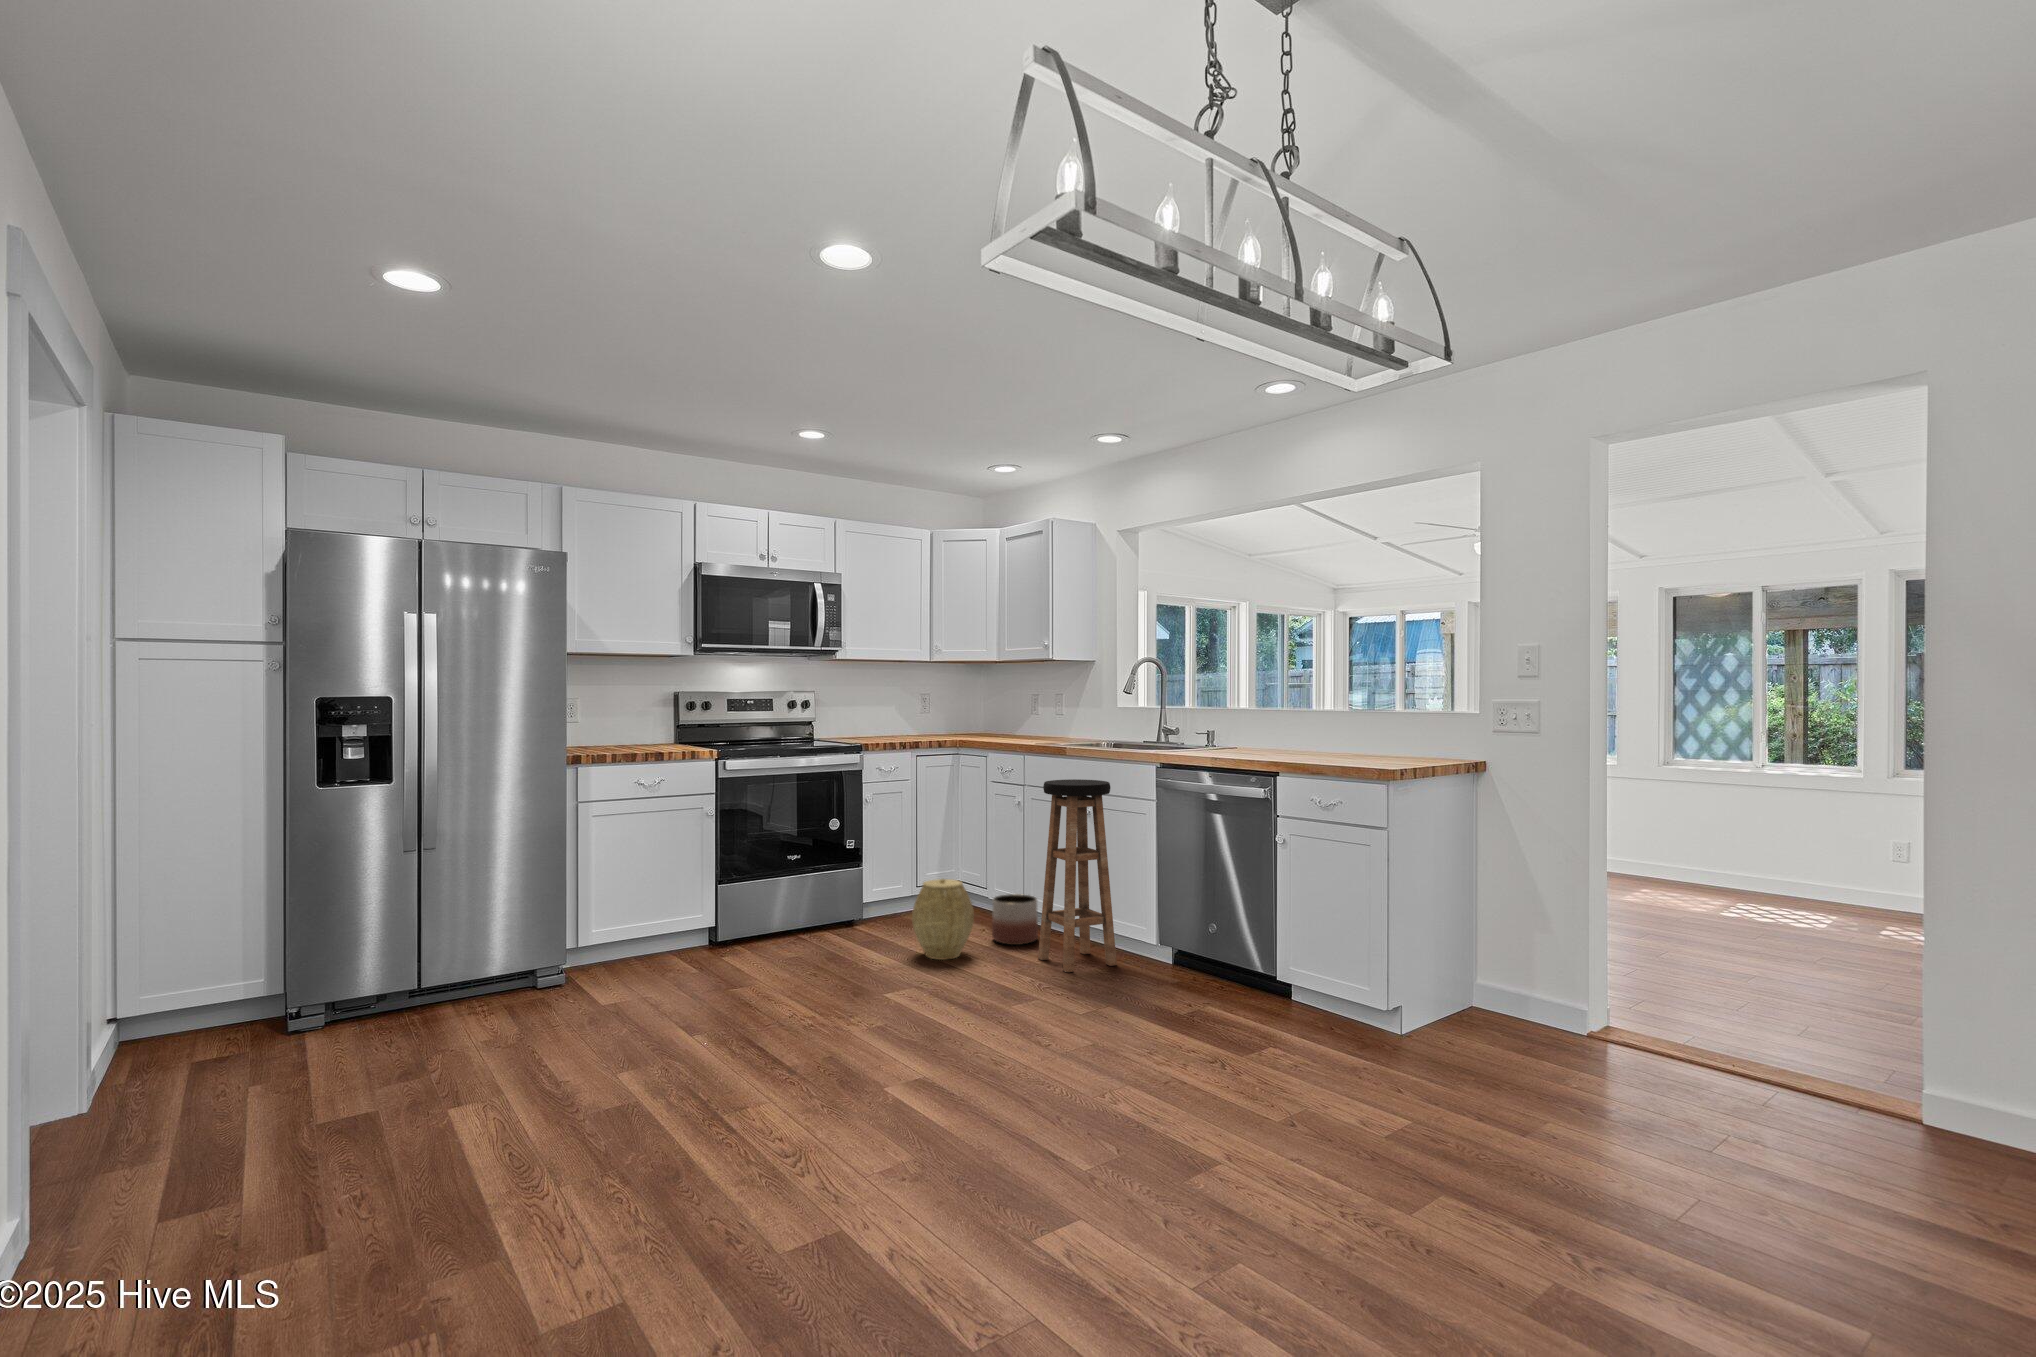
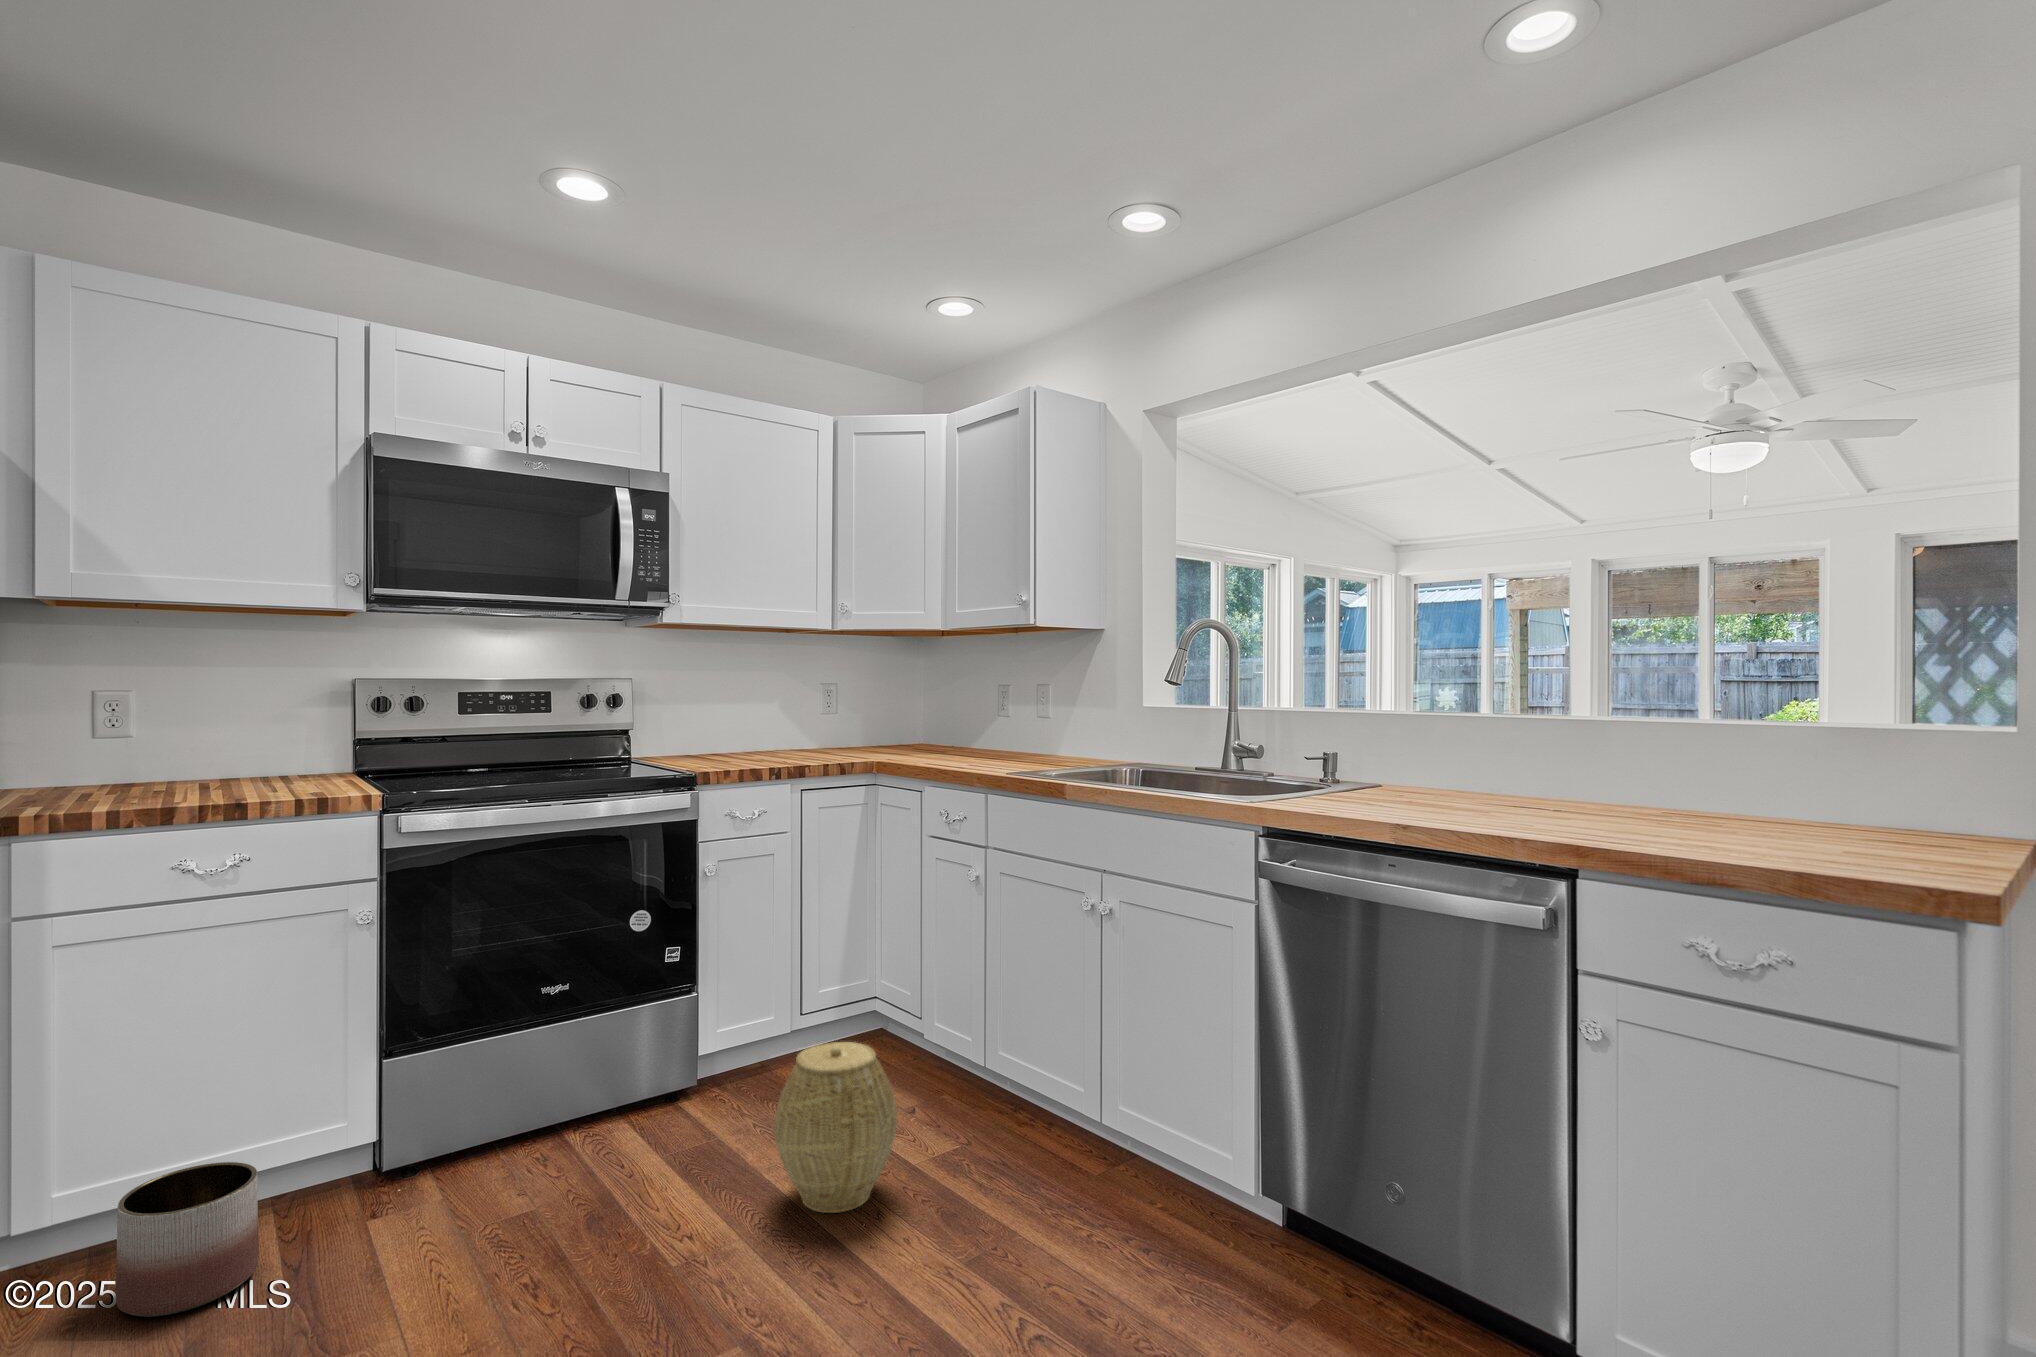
bar stool: present [1038,779,1117,972] -> none [1022,852,1179,1256]
planter: present [992,894,1038,945] -> present [116,1162,258,1317]

